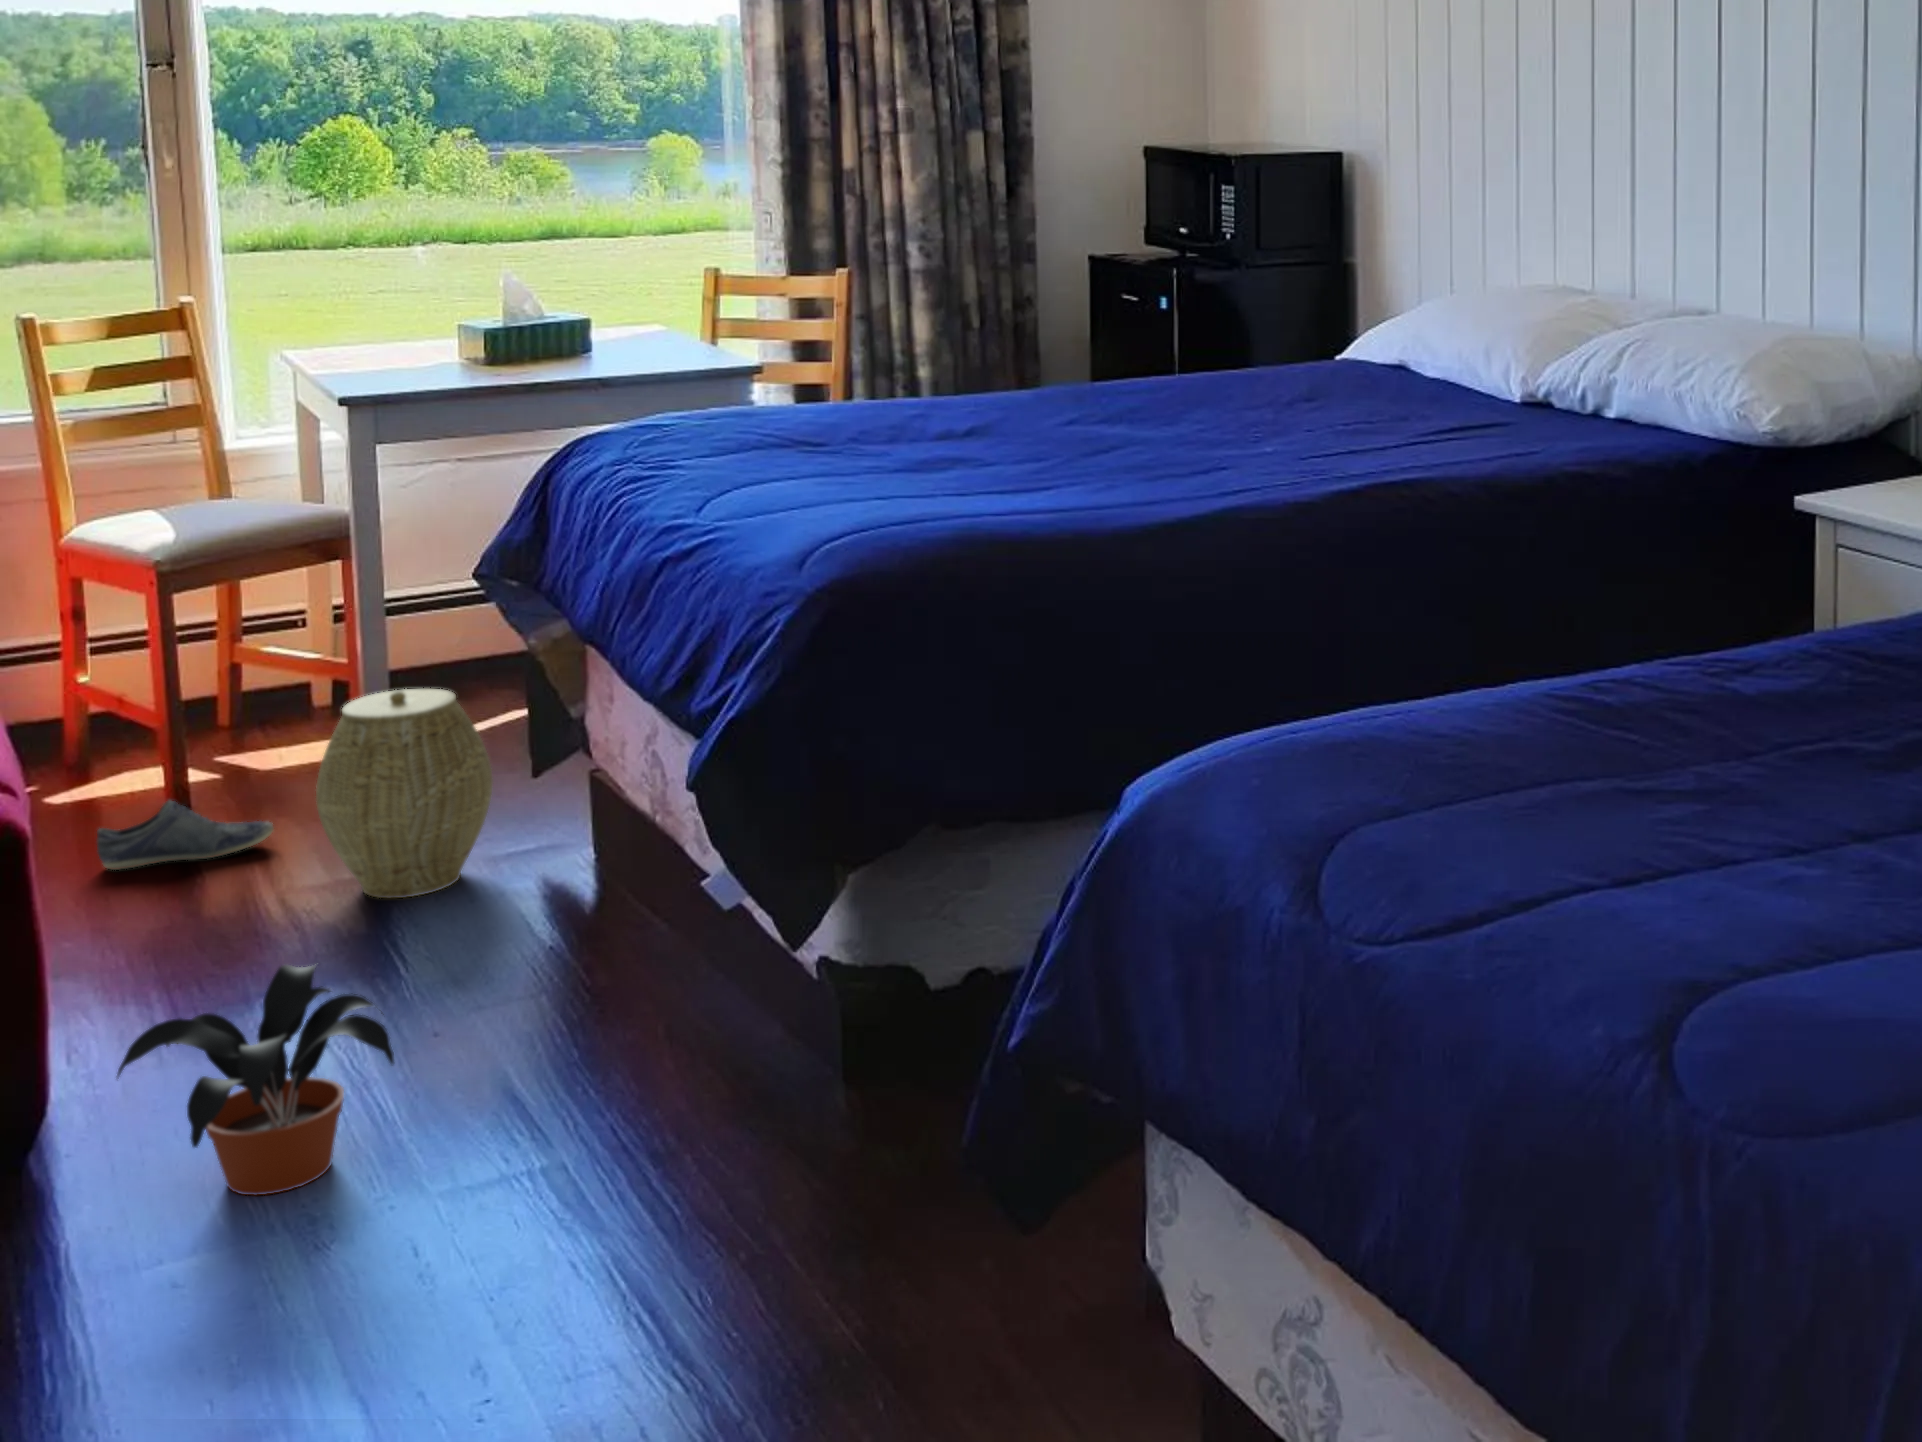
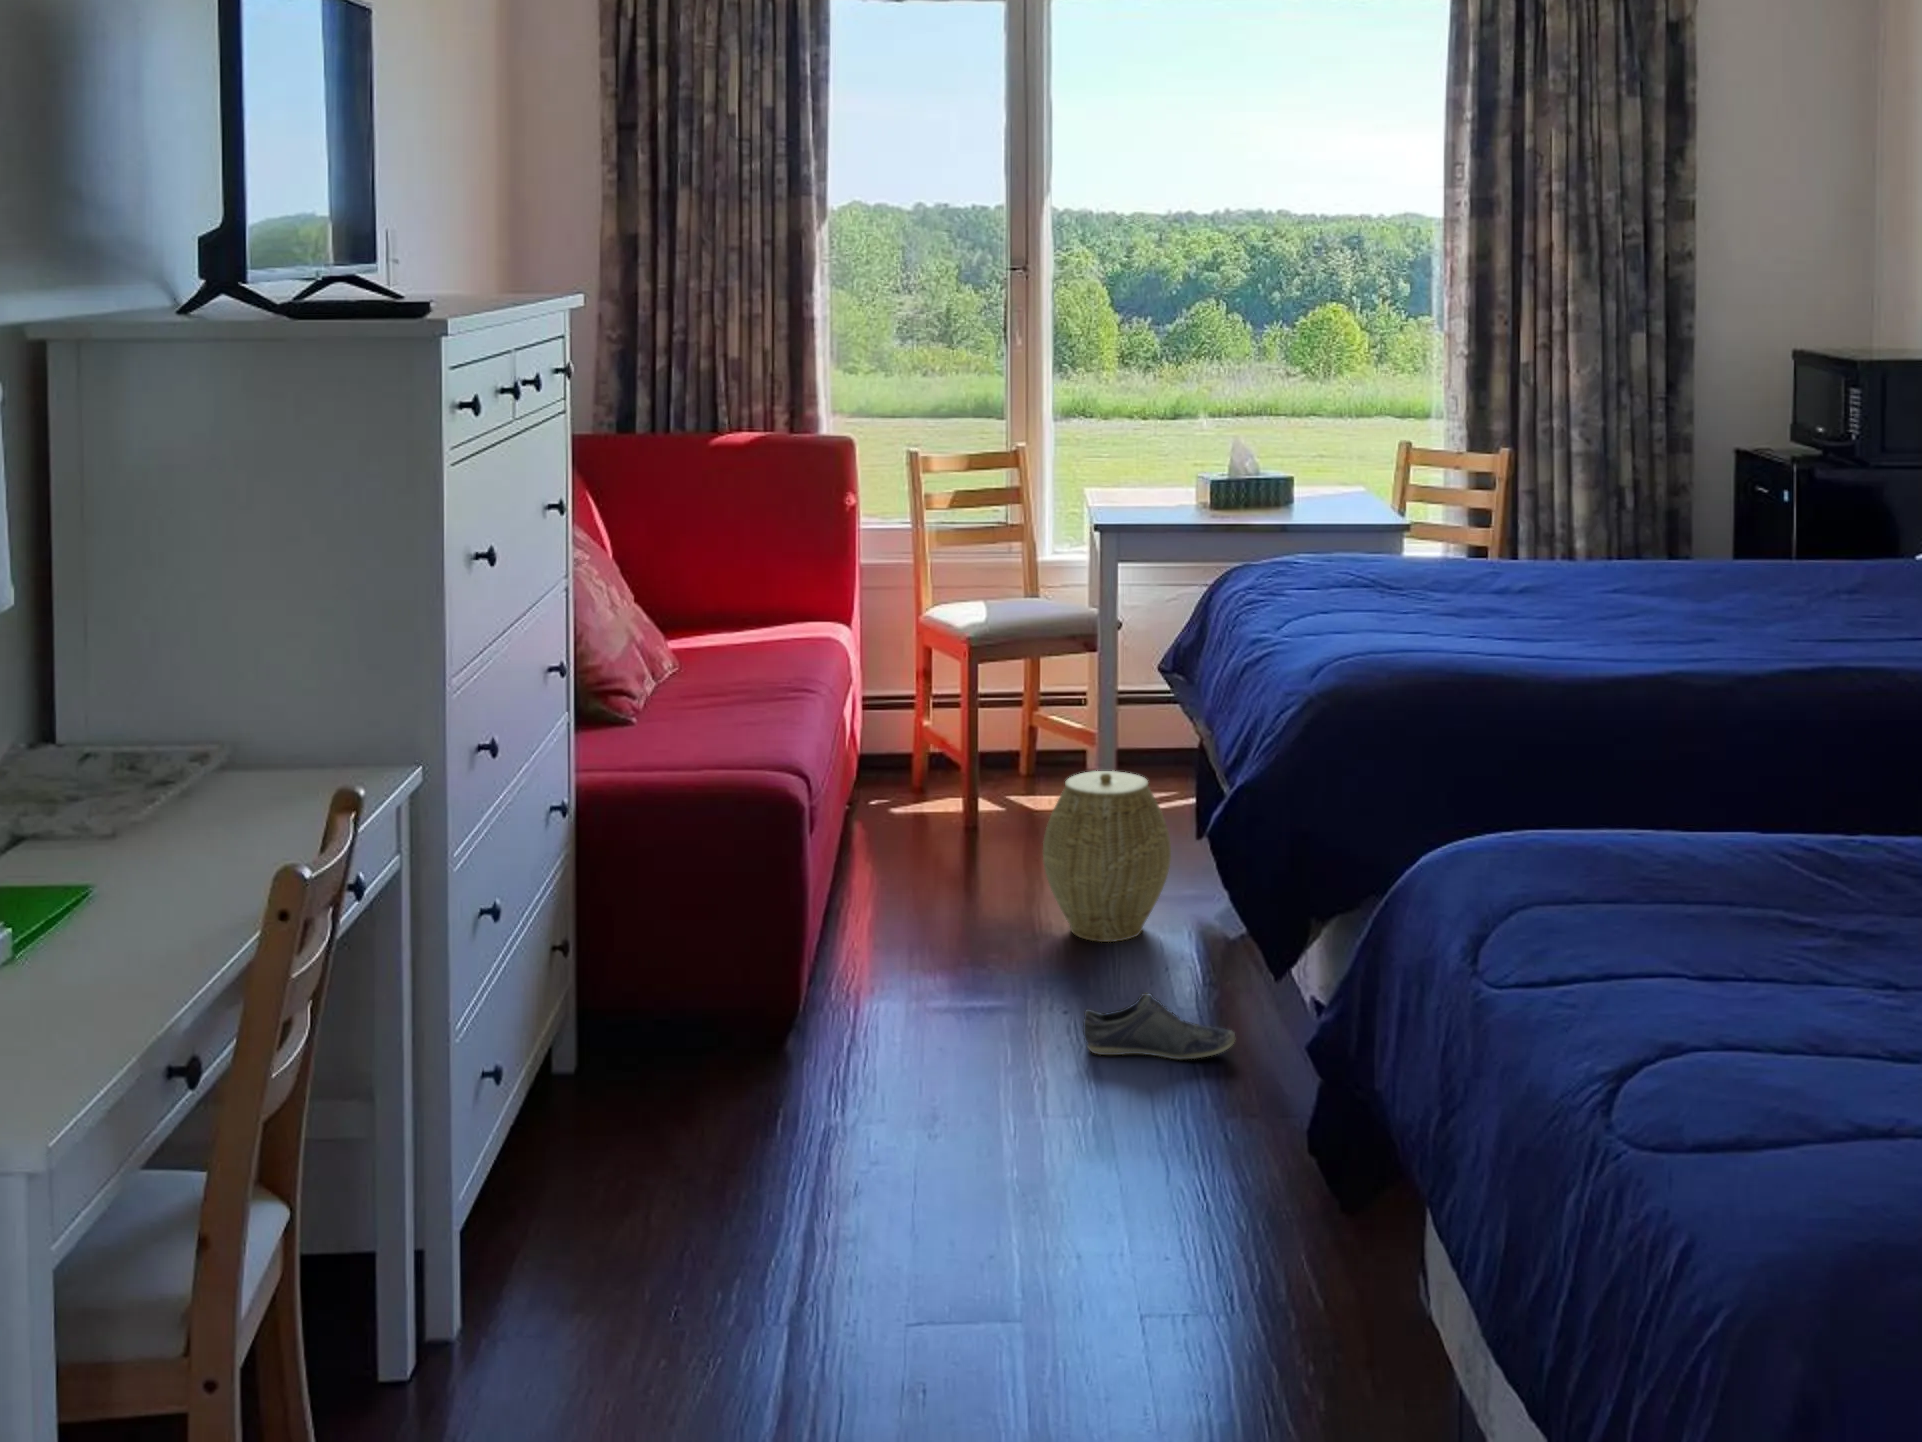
shoe: present [96,801,273,870] -> present [1083,993,1235,1059]
potted plant: present [117,964,394,1195] -> none [838,990,1030,1176]

